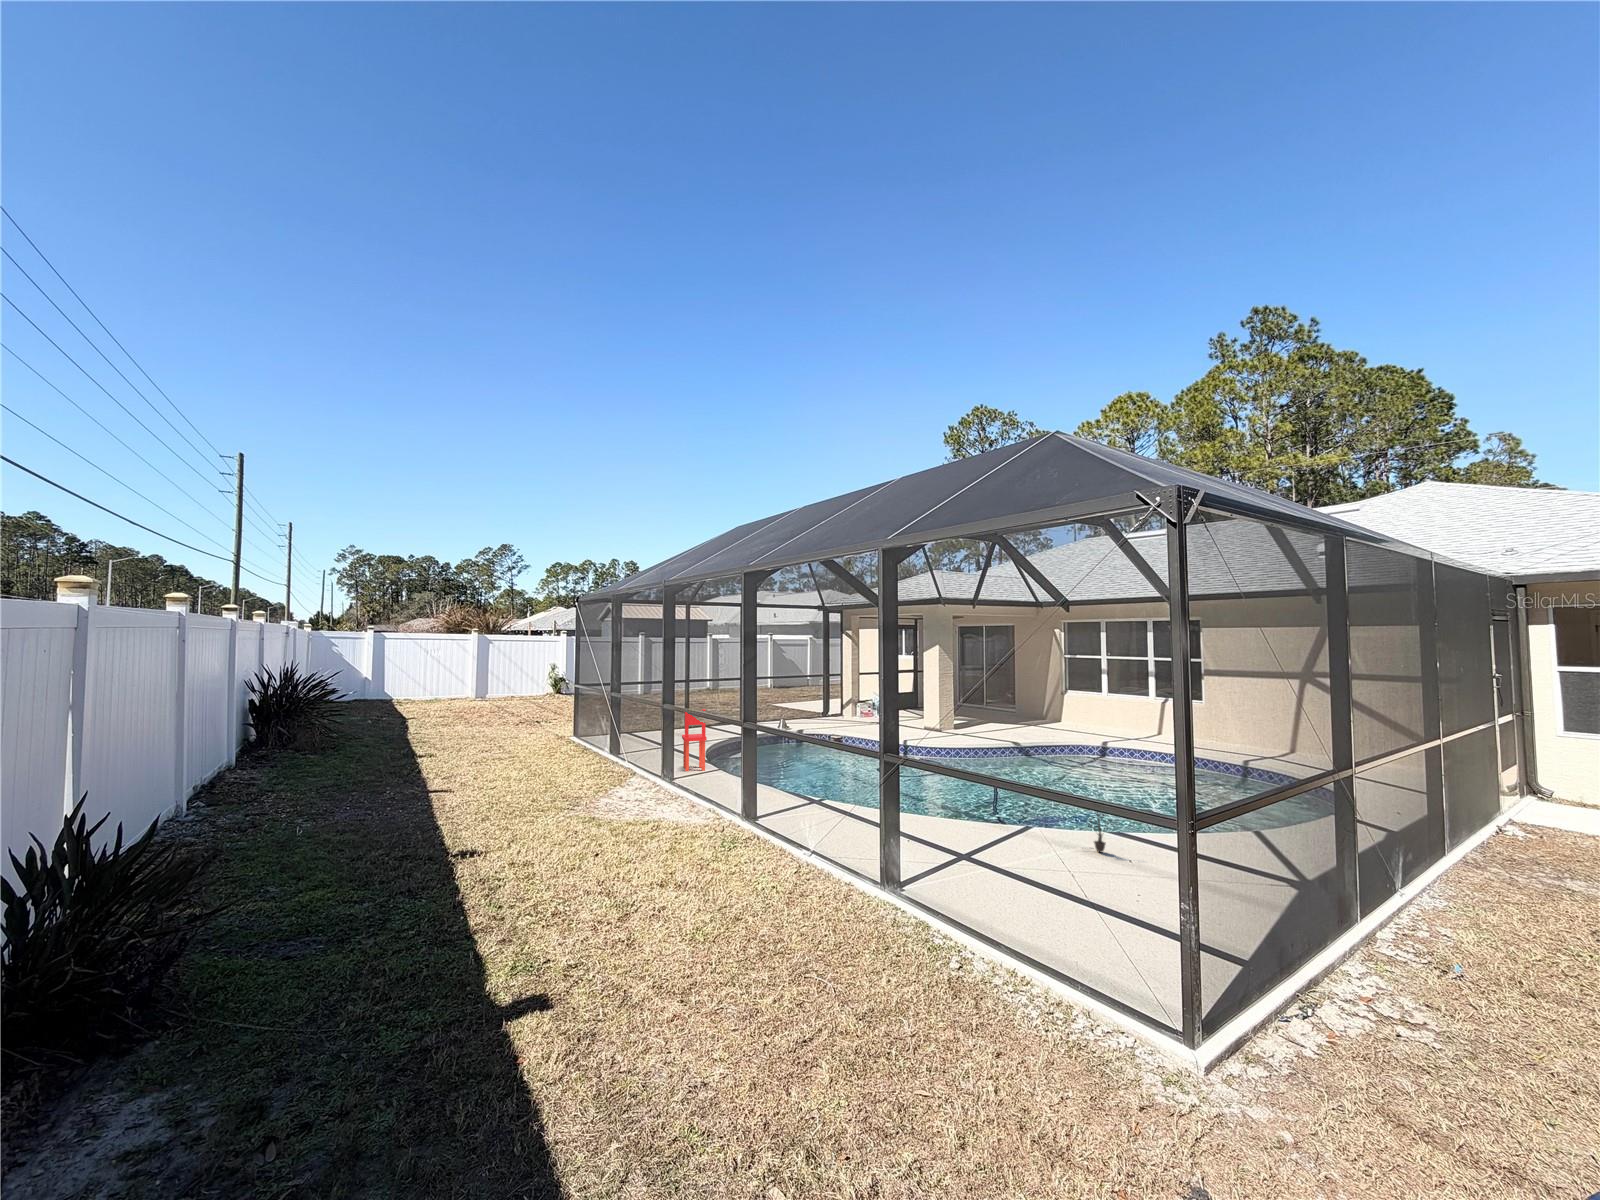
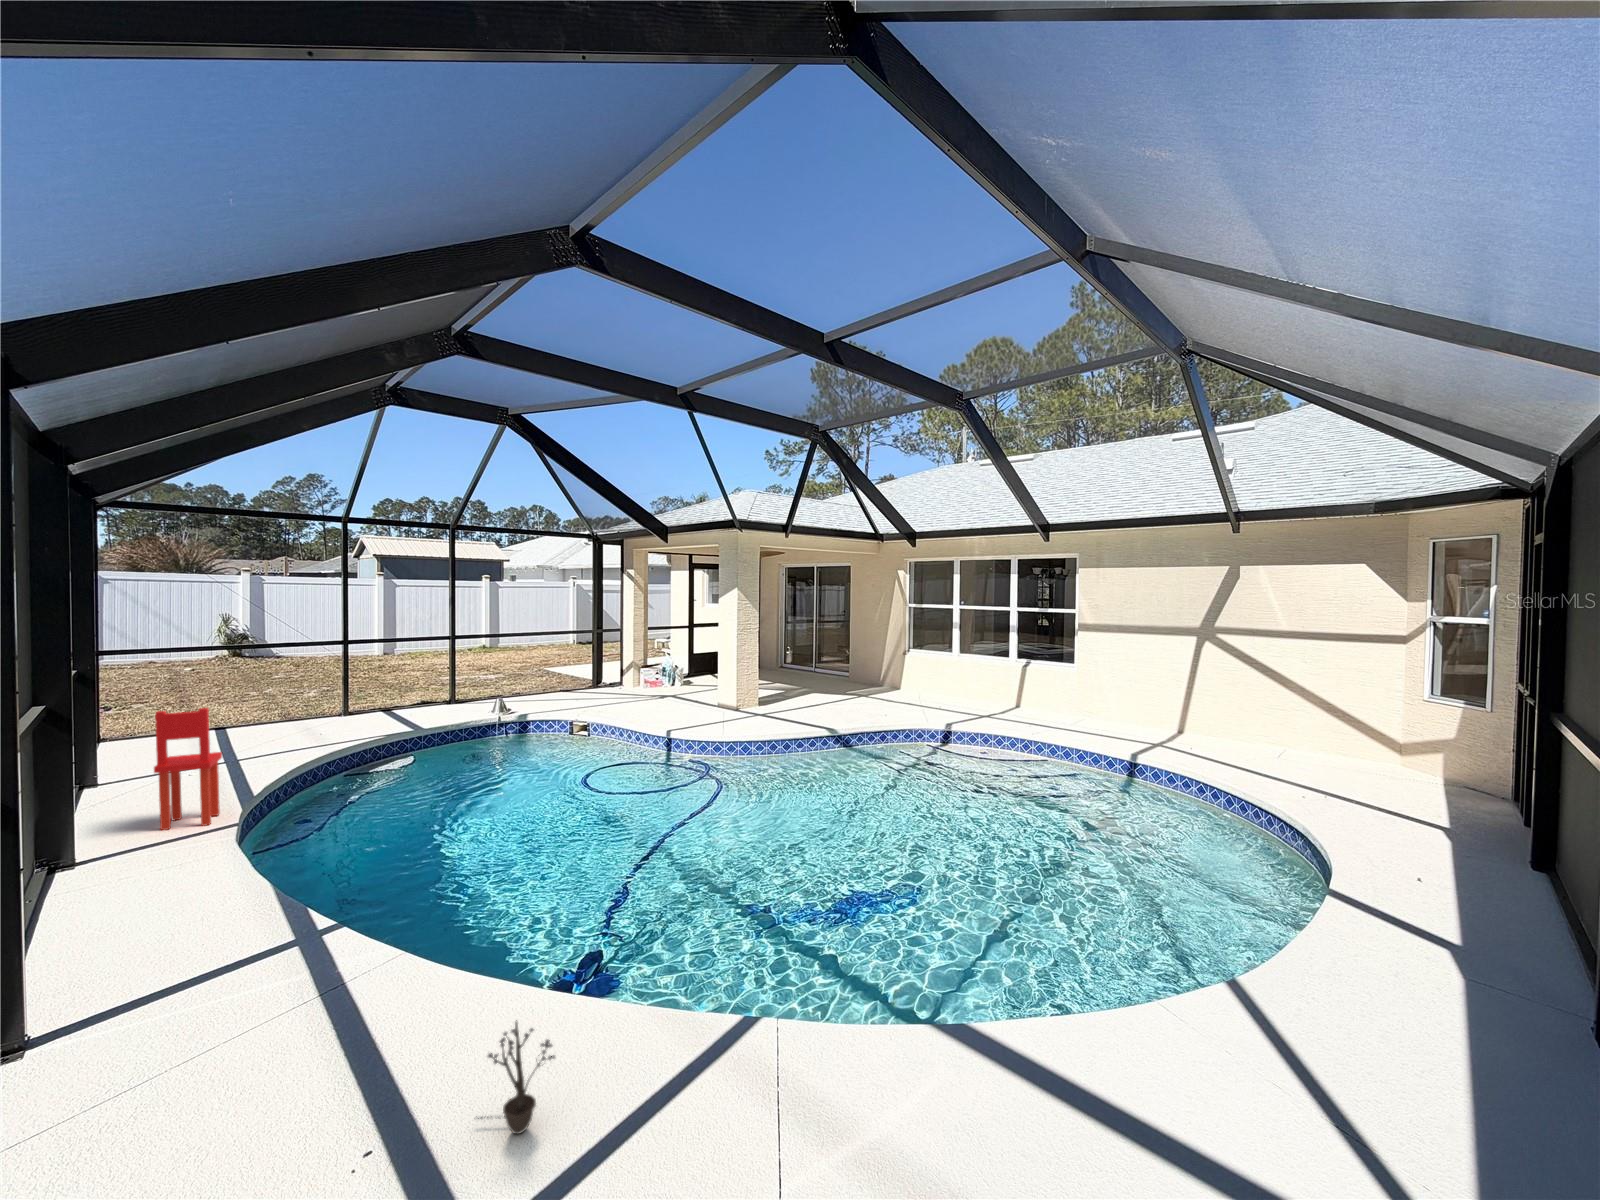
decorative plant: present [1089,815,1112,853] -> present [476,1020,555,1134]

